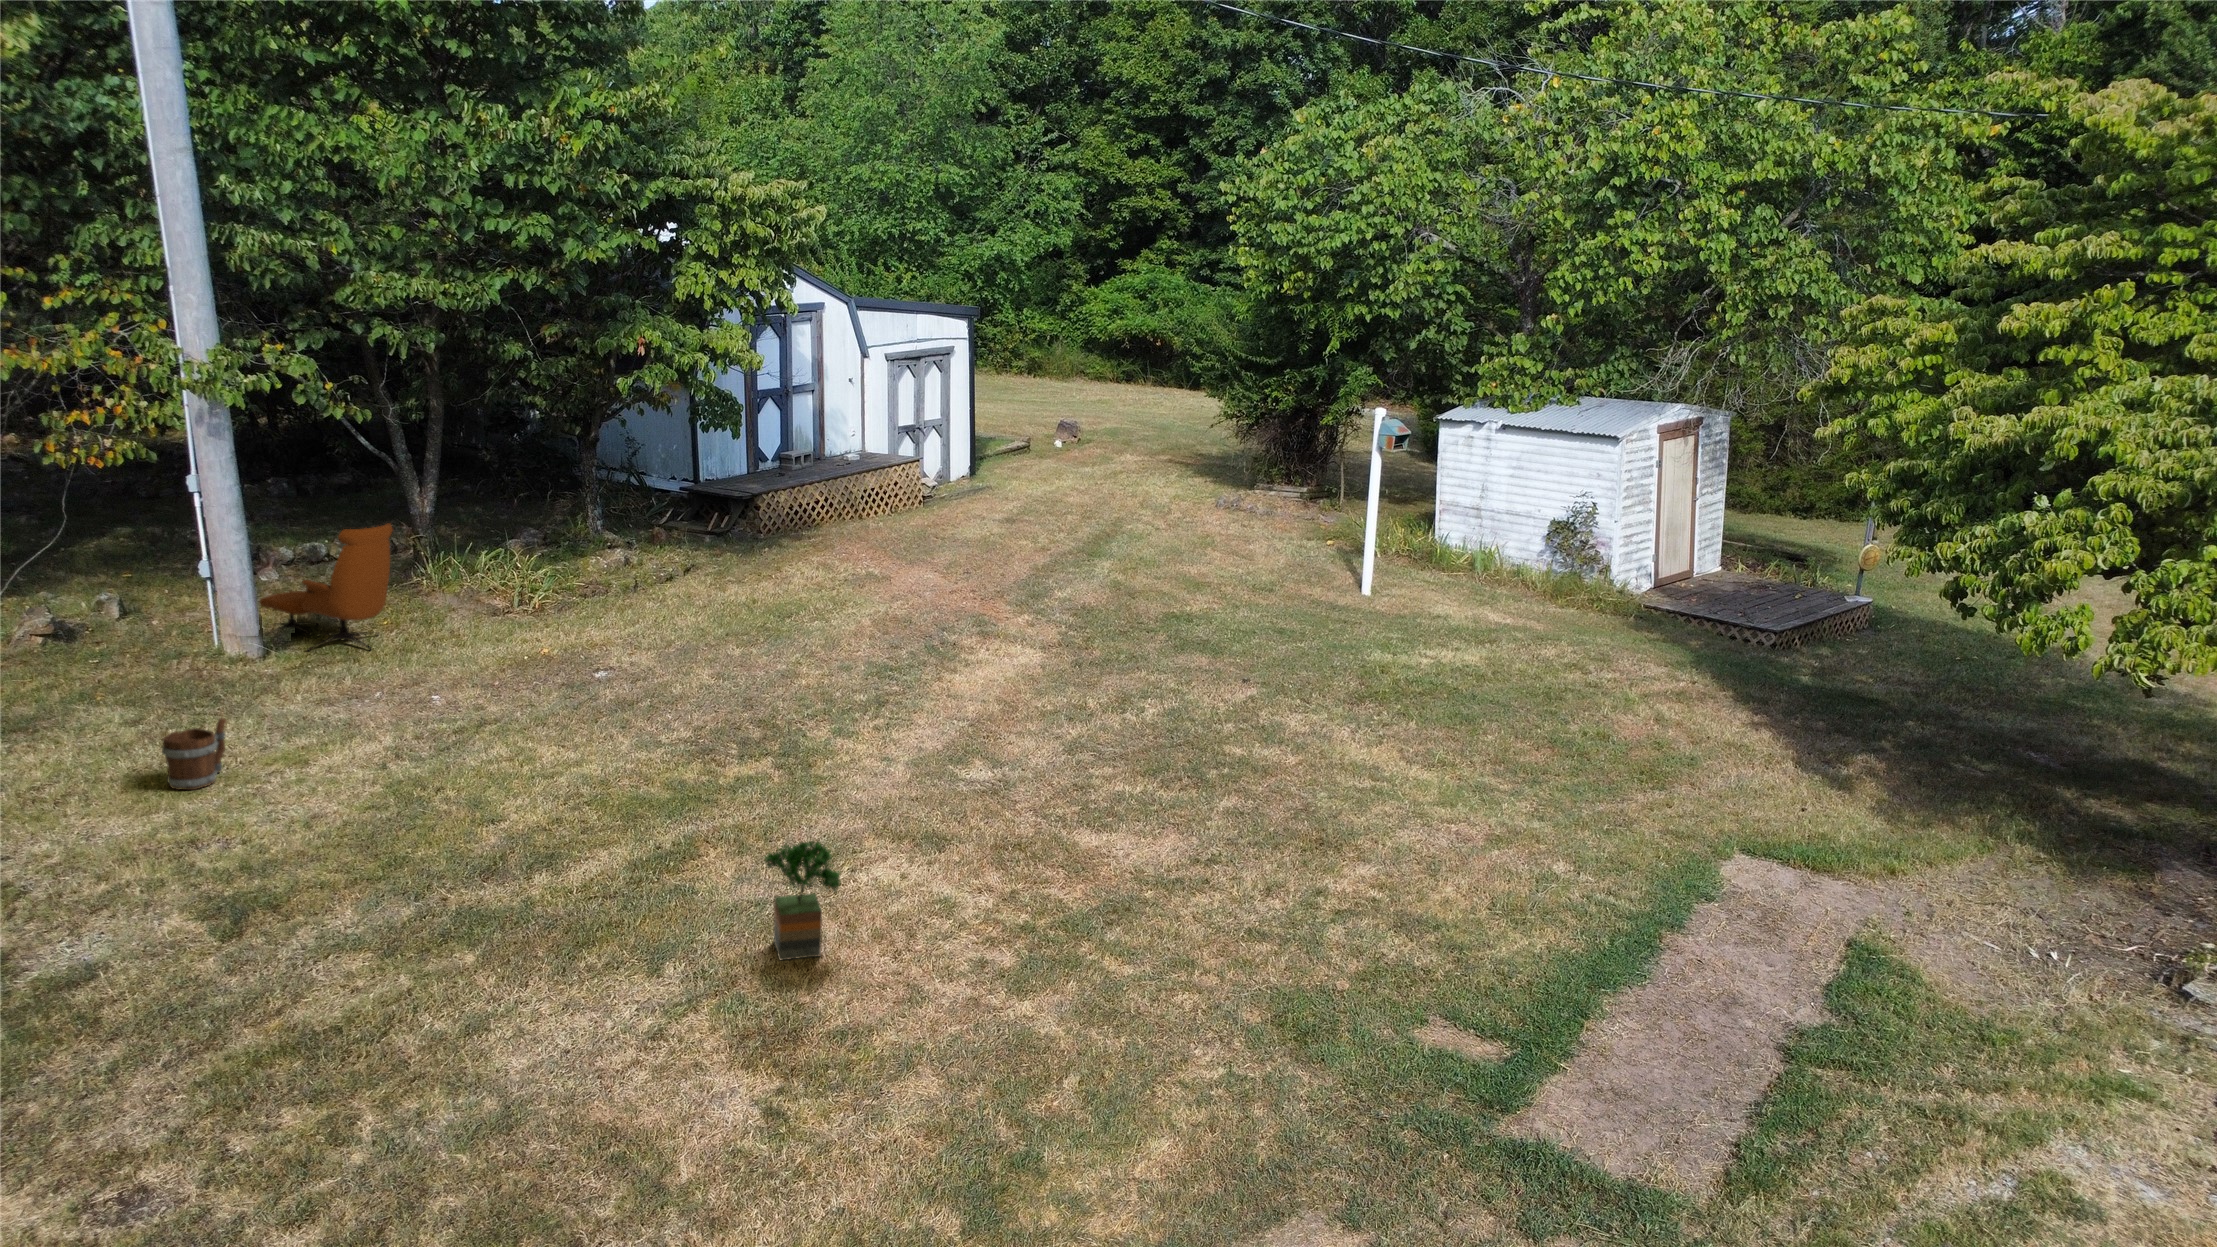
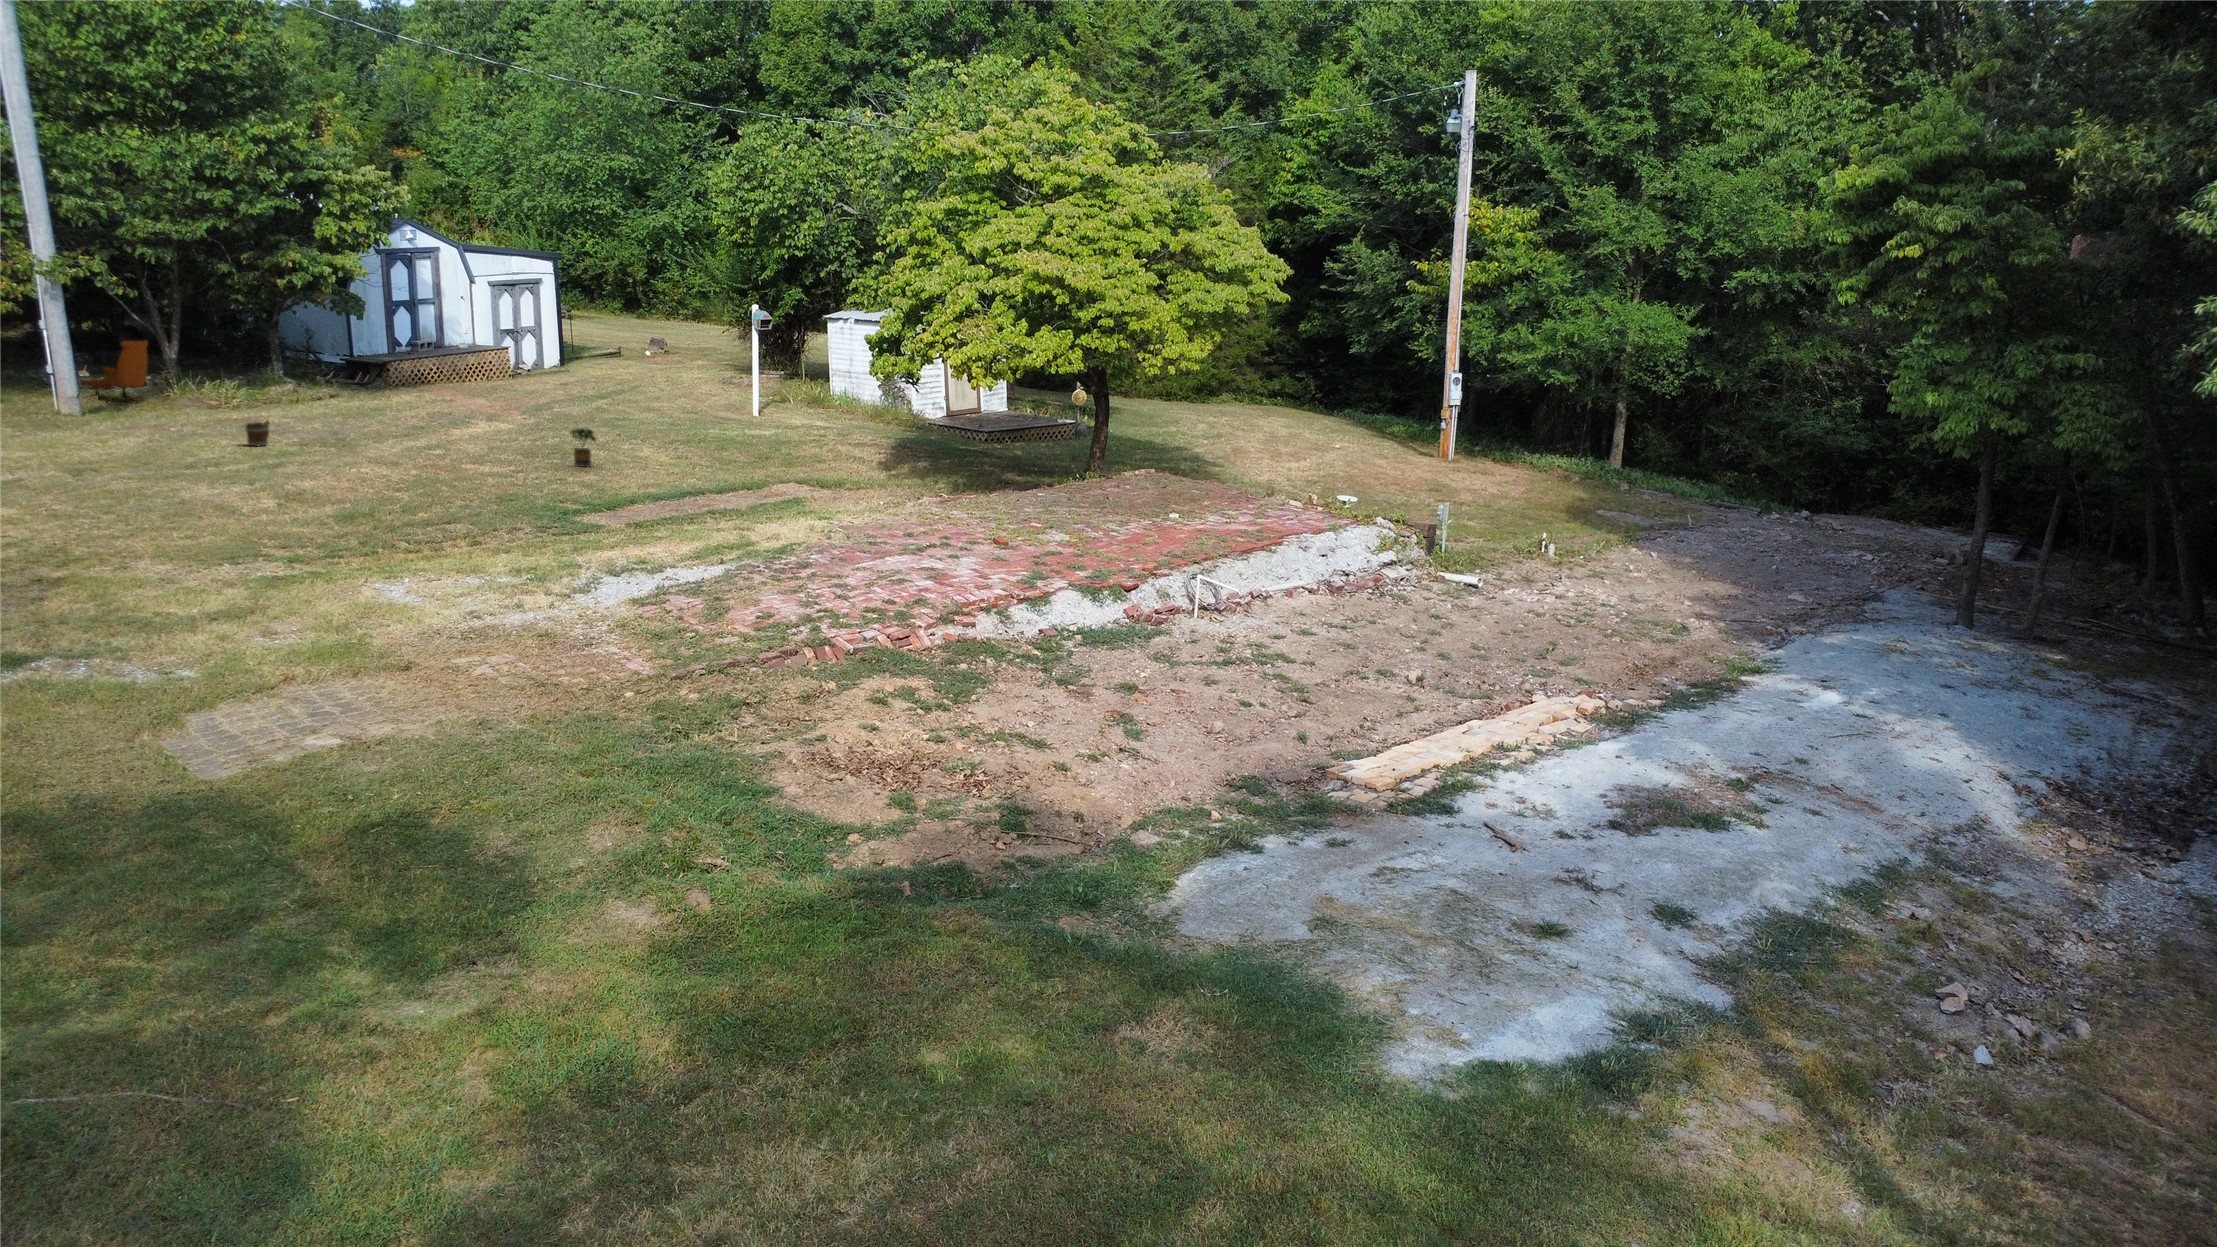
bucket: present [162,718,226,790] -> present [245,420,269,446]
potted tree: present [763,841,840,960] -> present [570,428,596,467]

